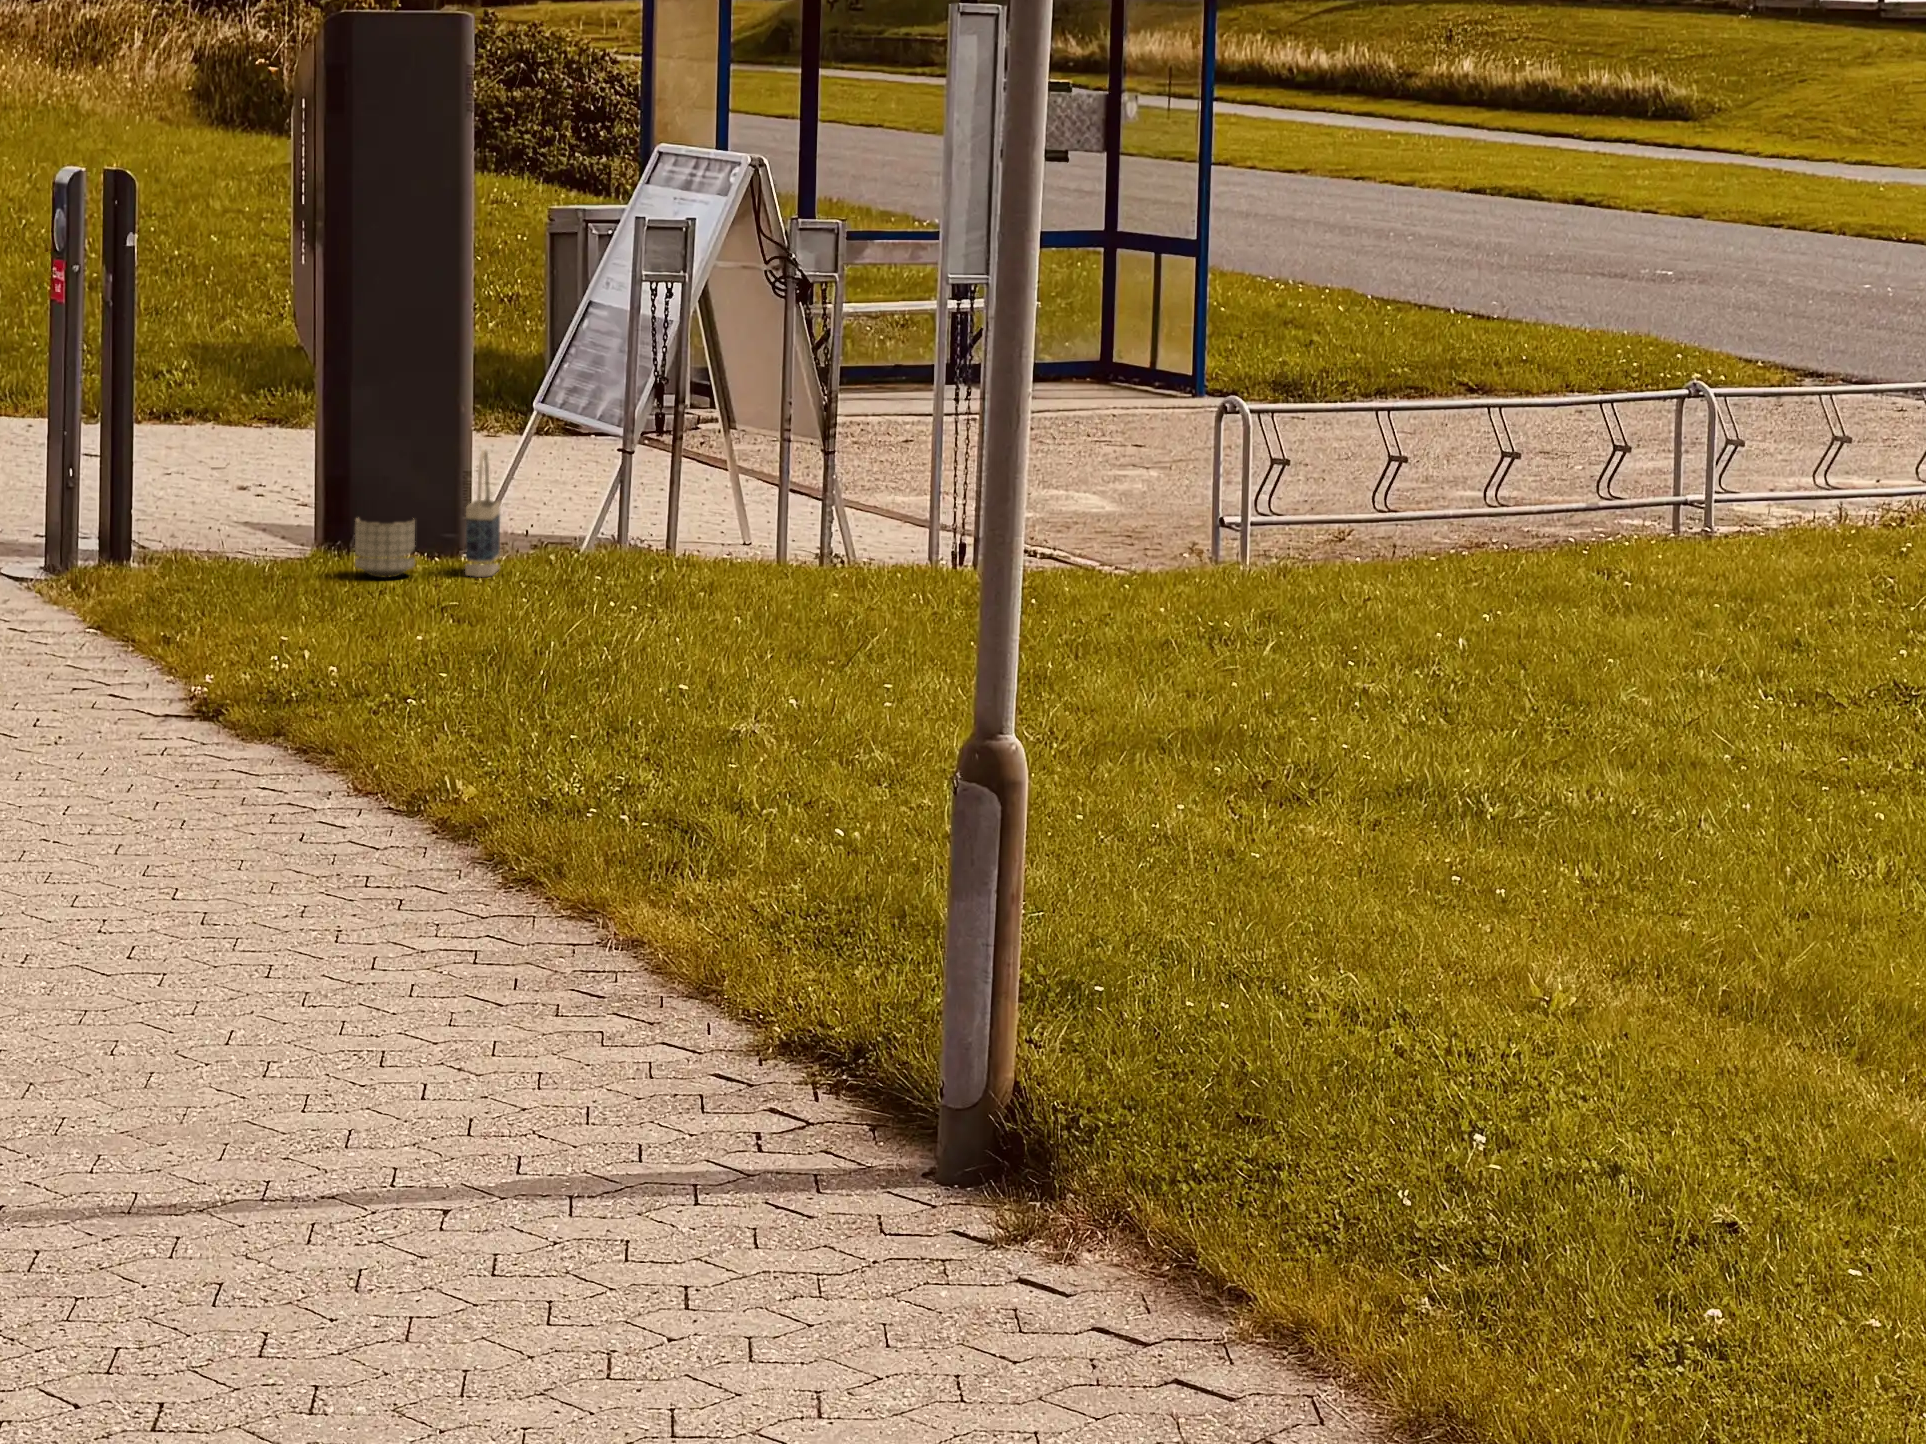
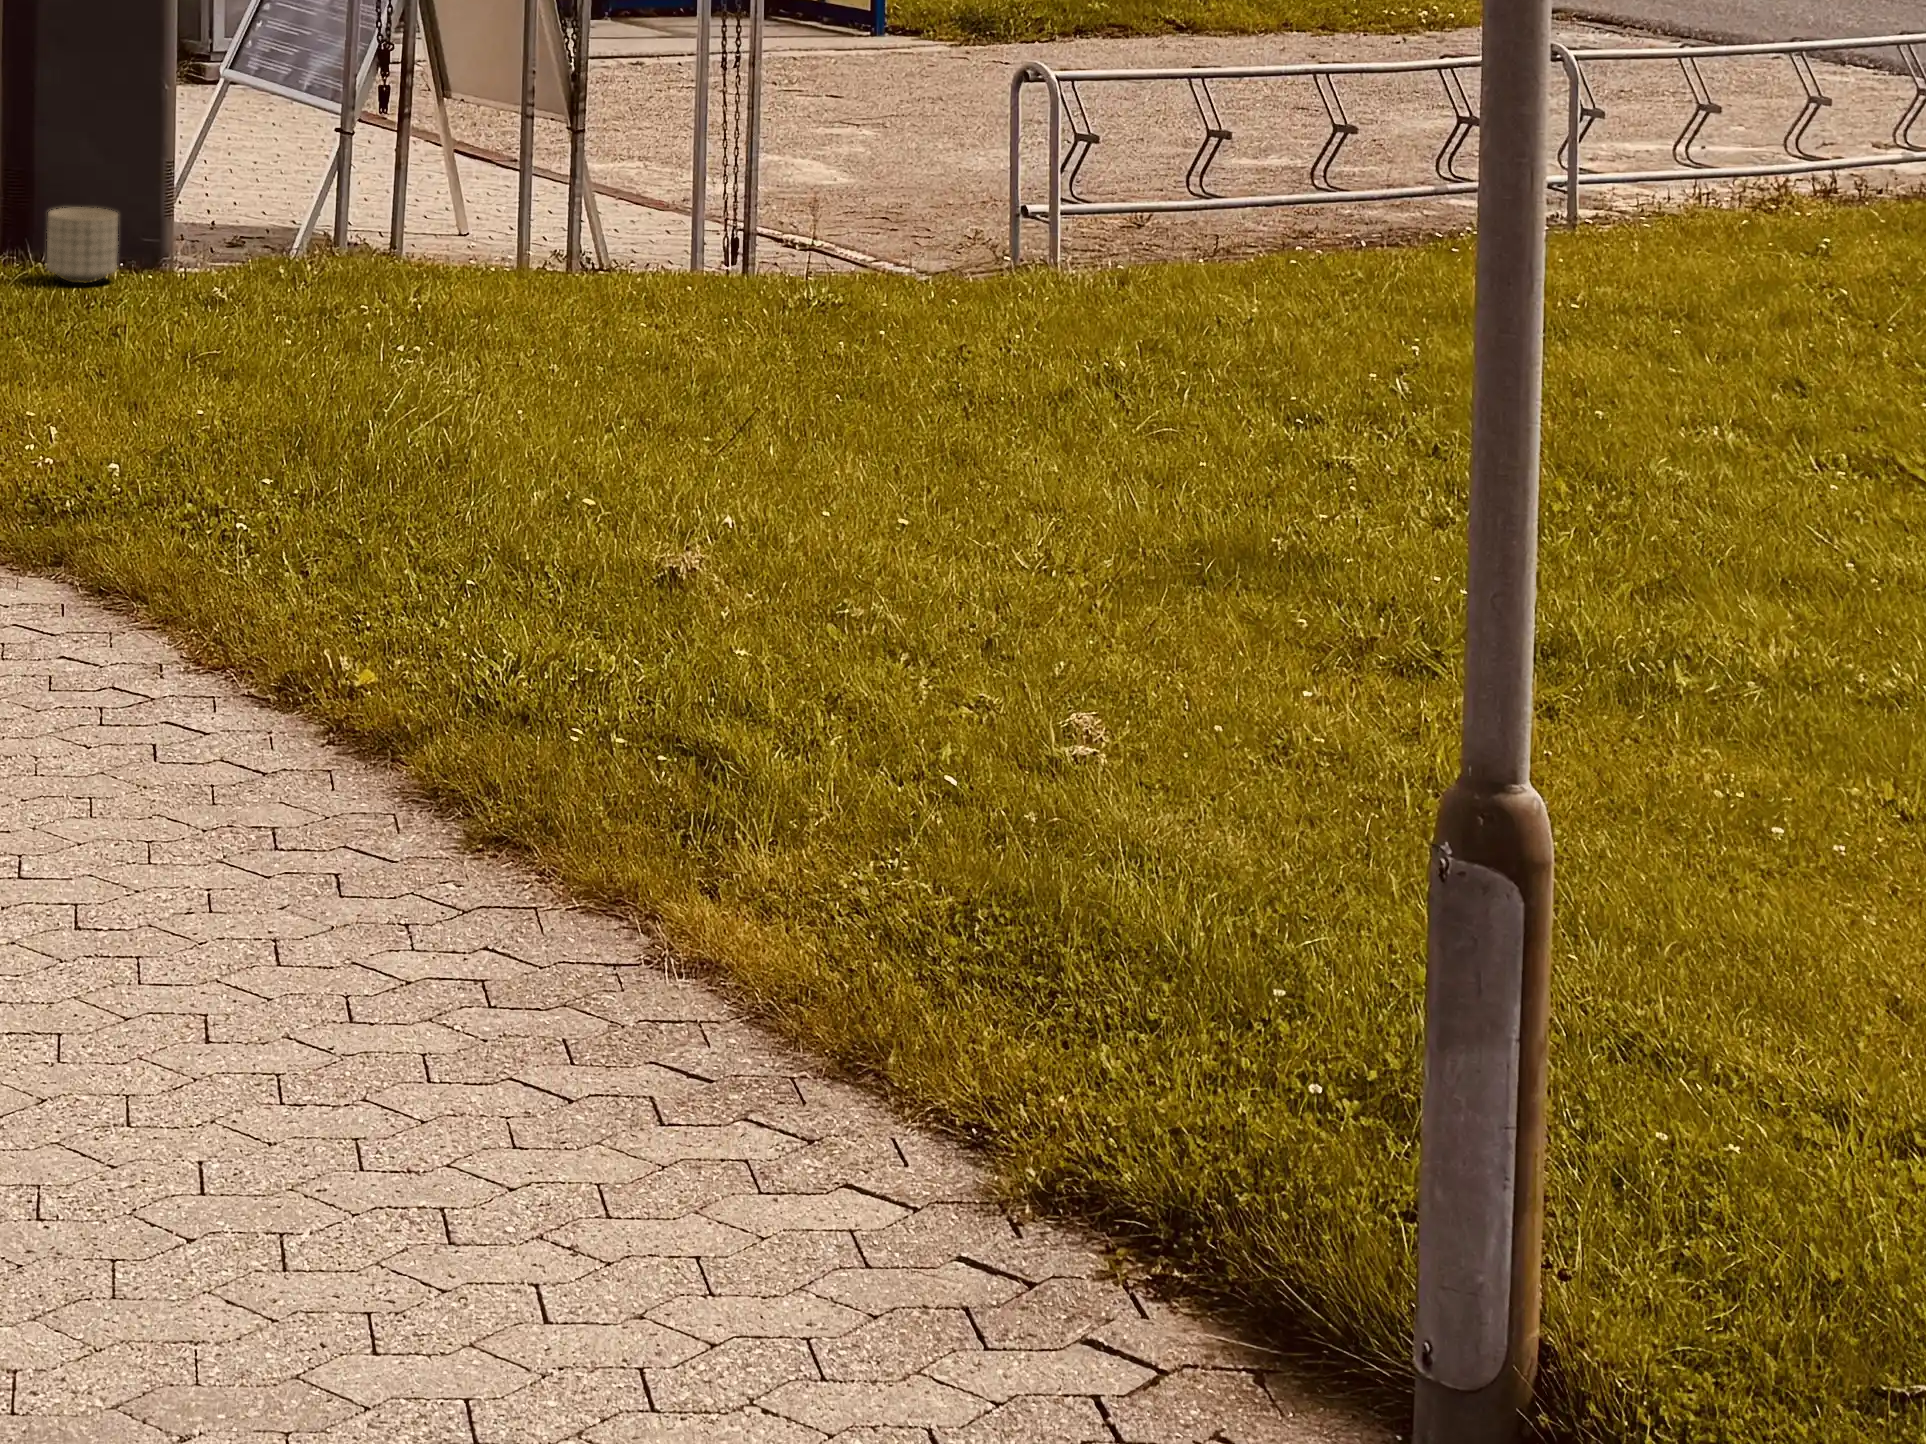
bag: present [465,450,501,577] -> none [177,129,216,282]

